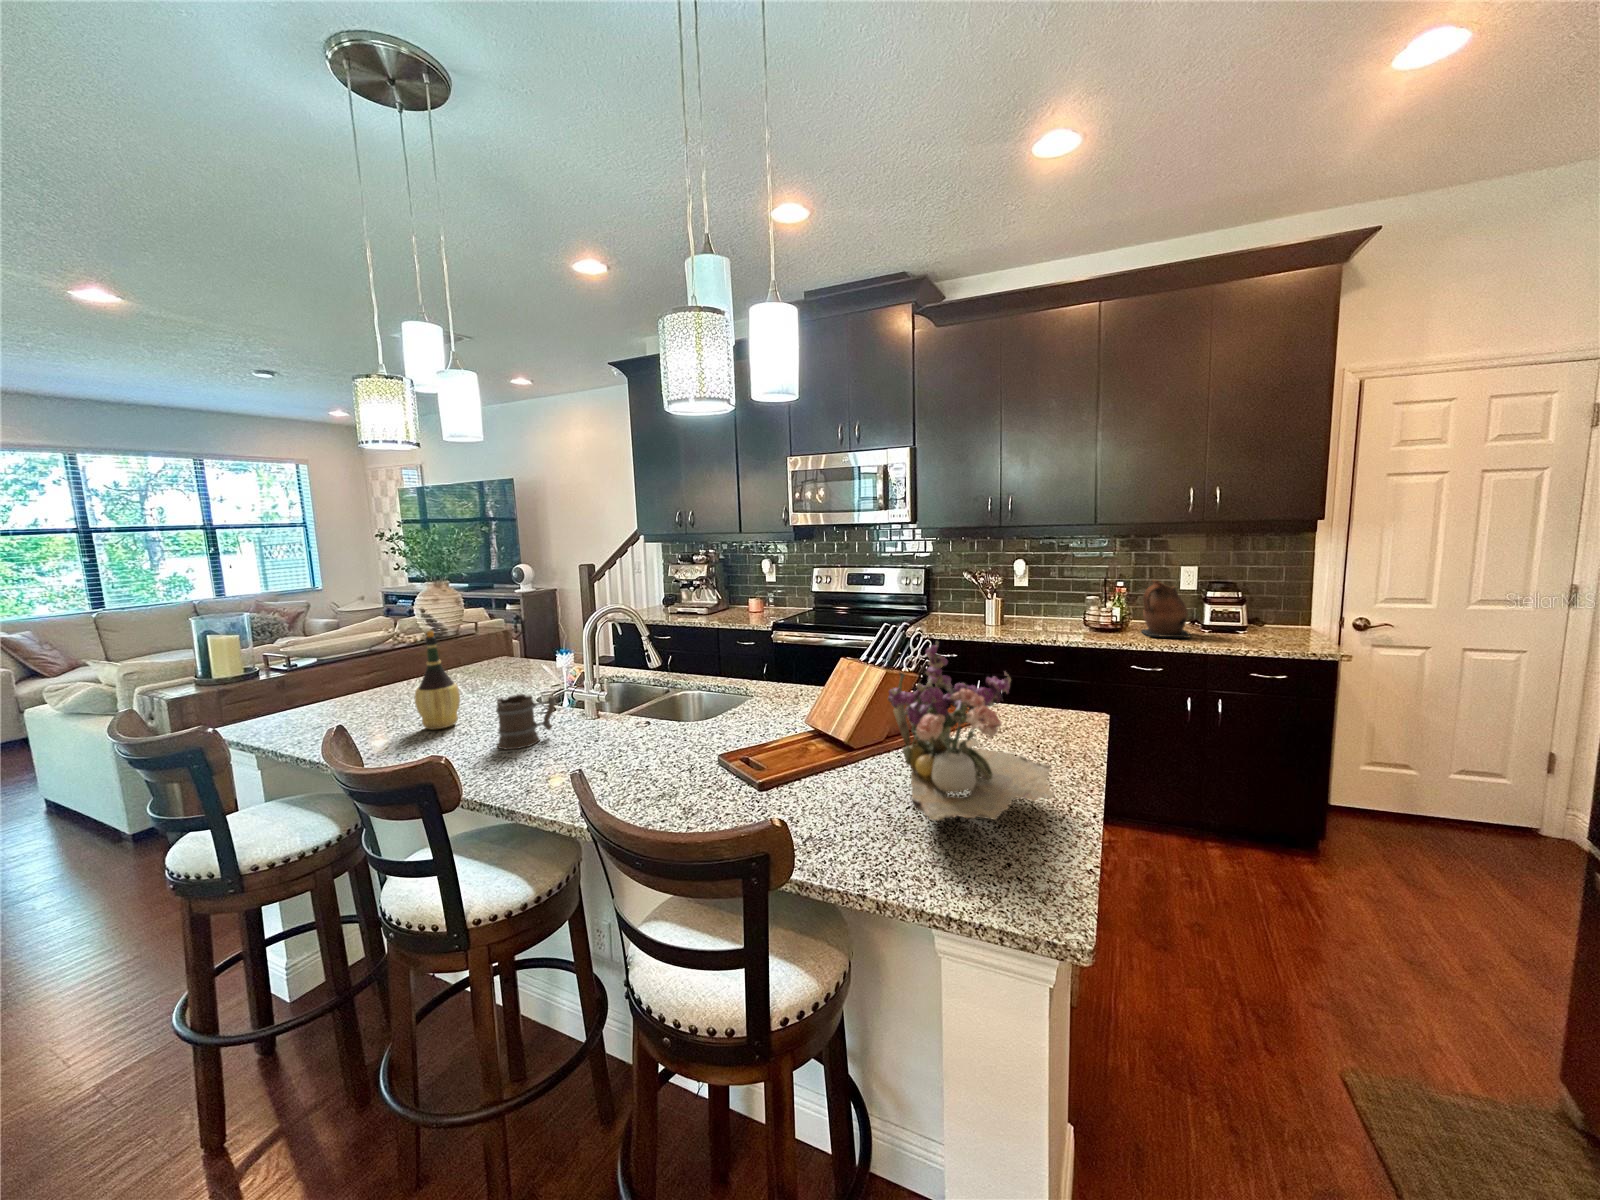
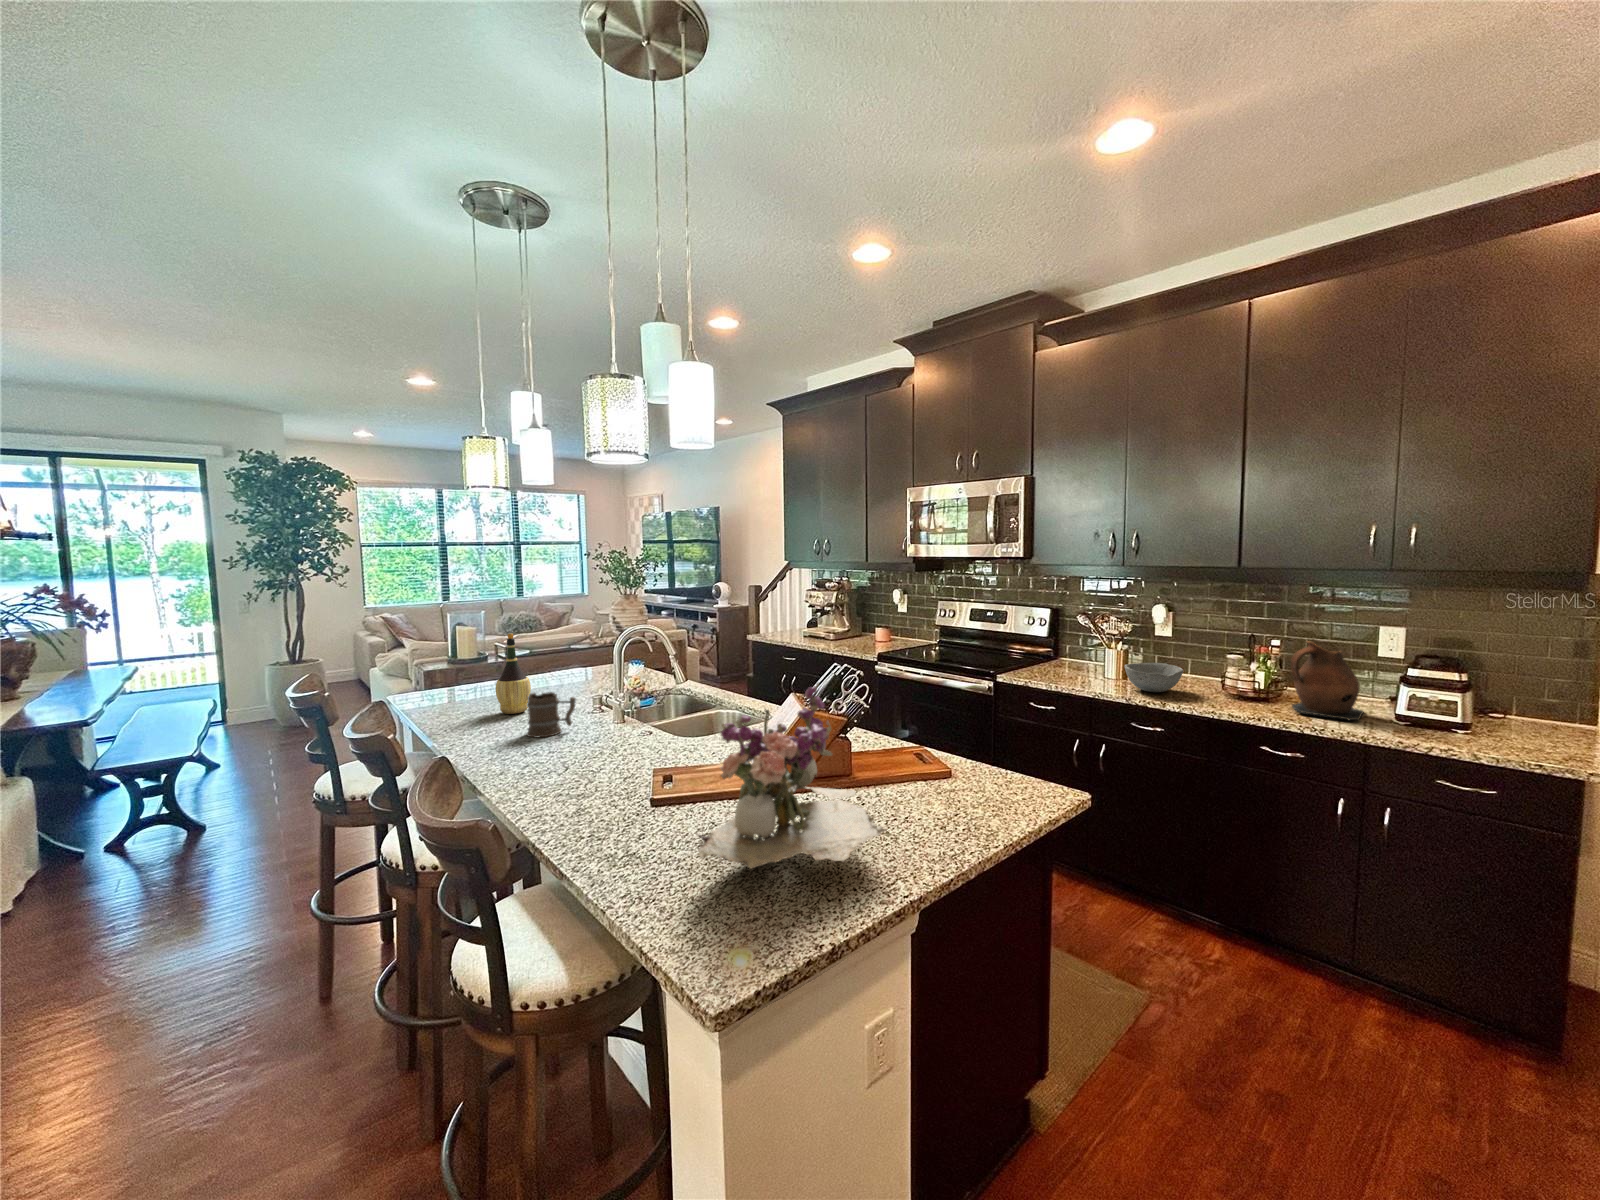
bowl: none [1014,608,1061,632] -> present [1124,663,1183,692]

